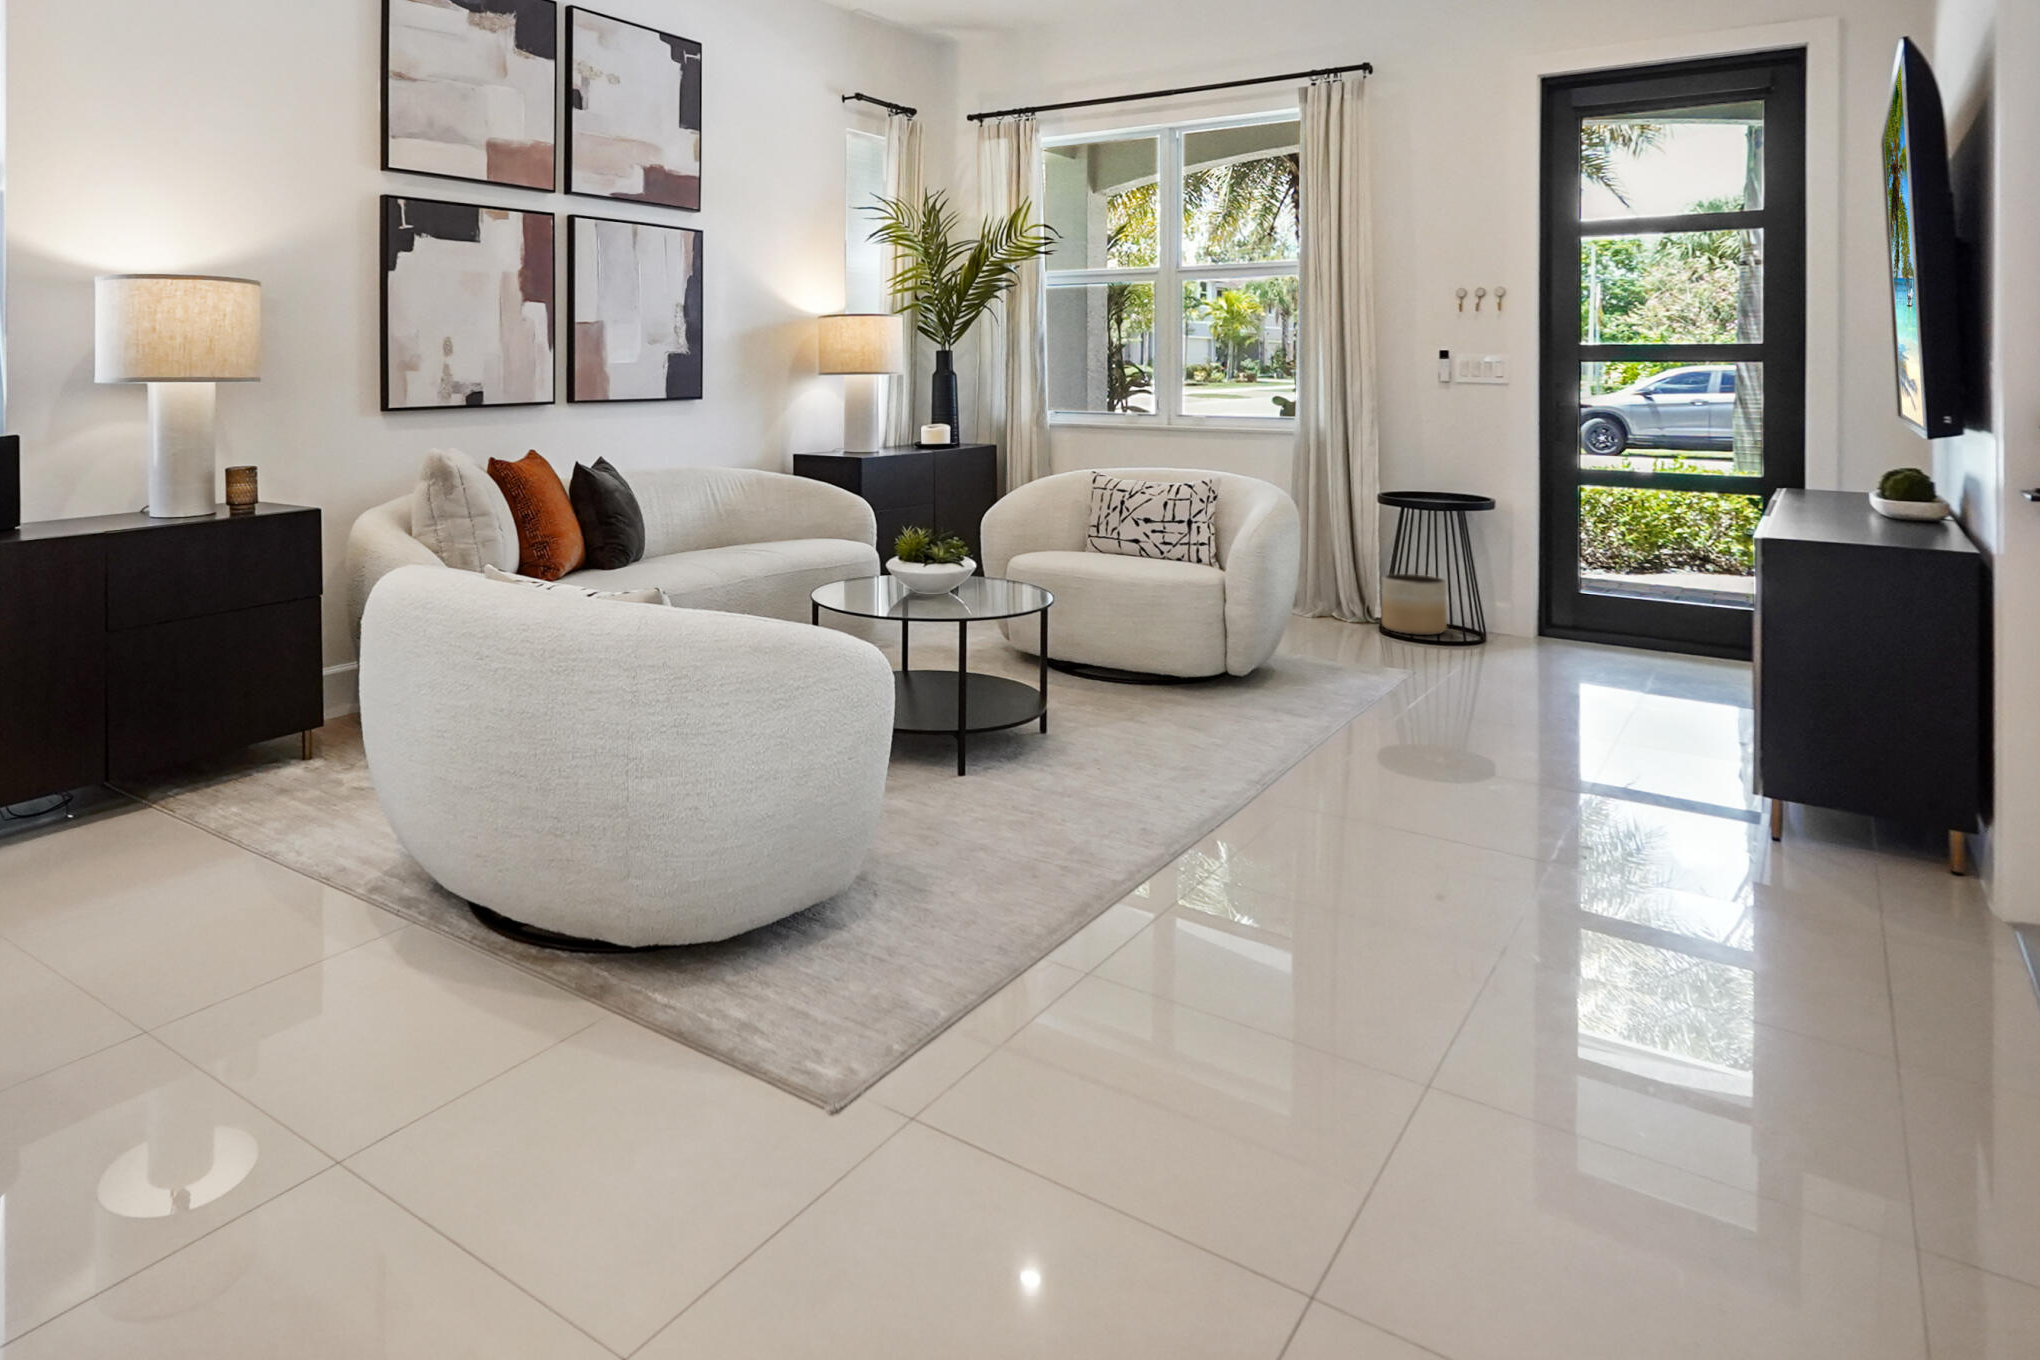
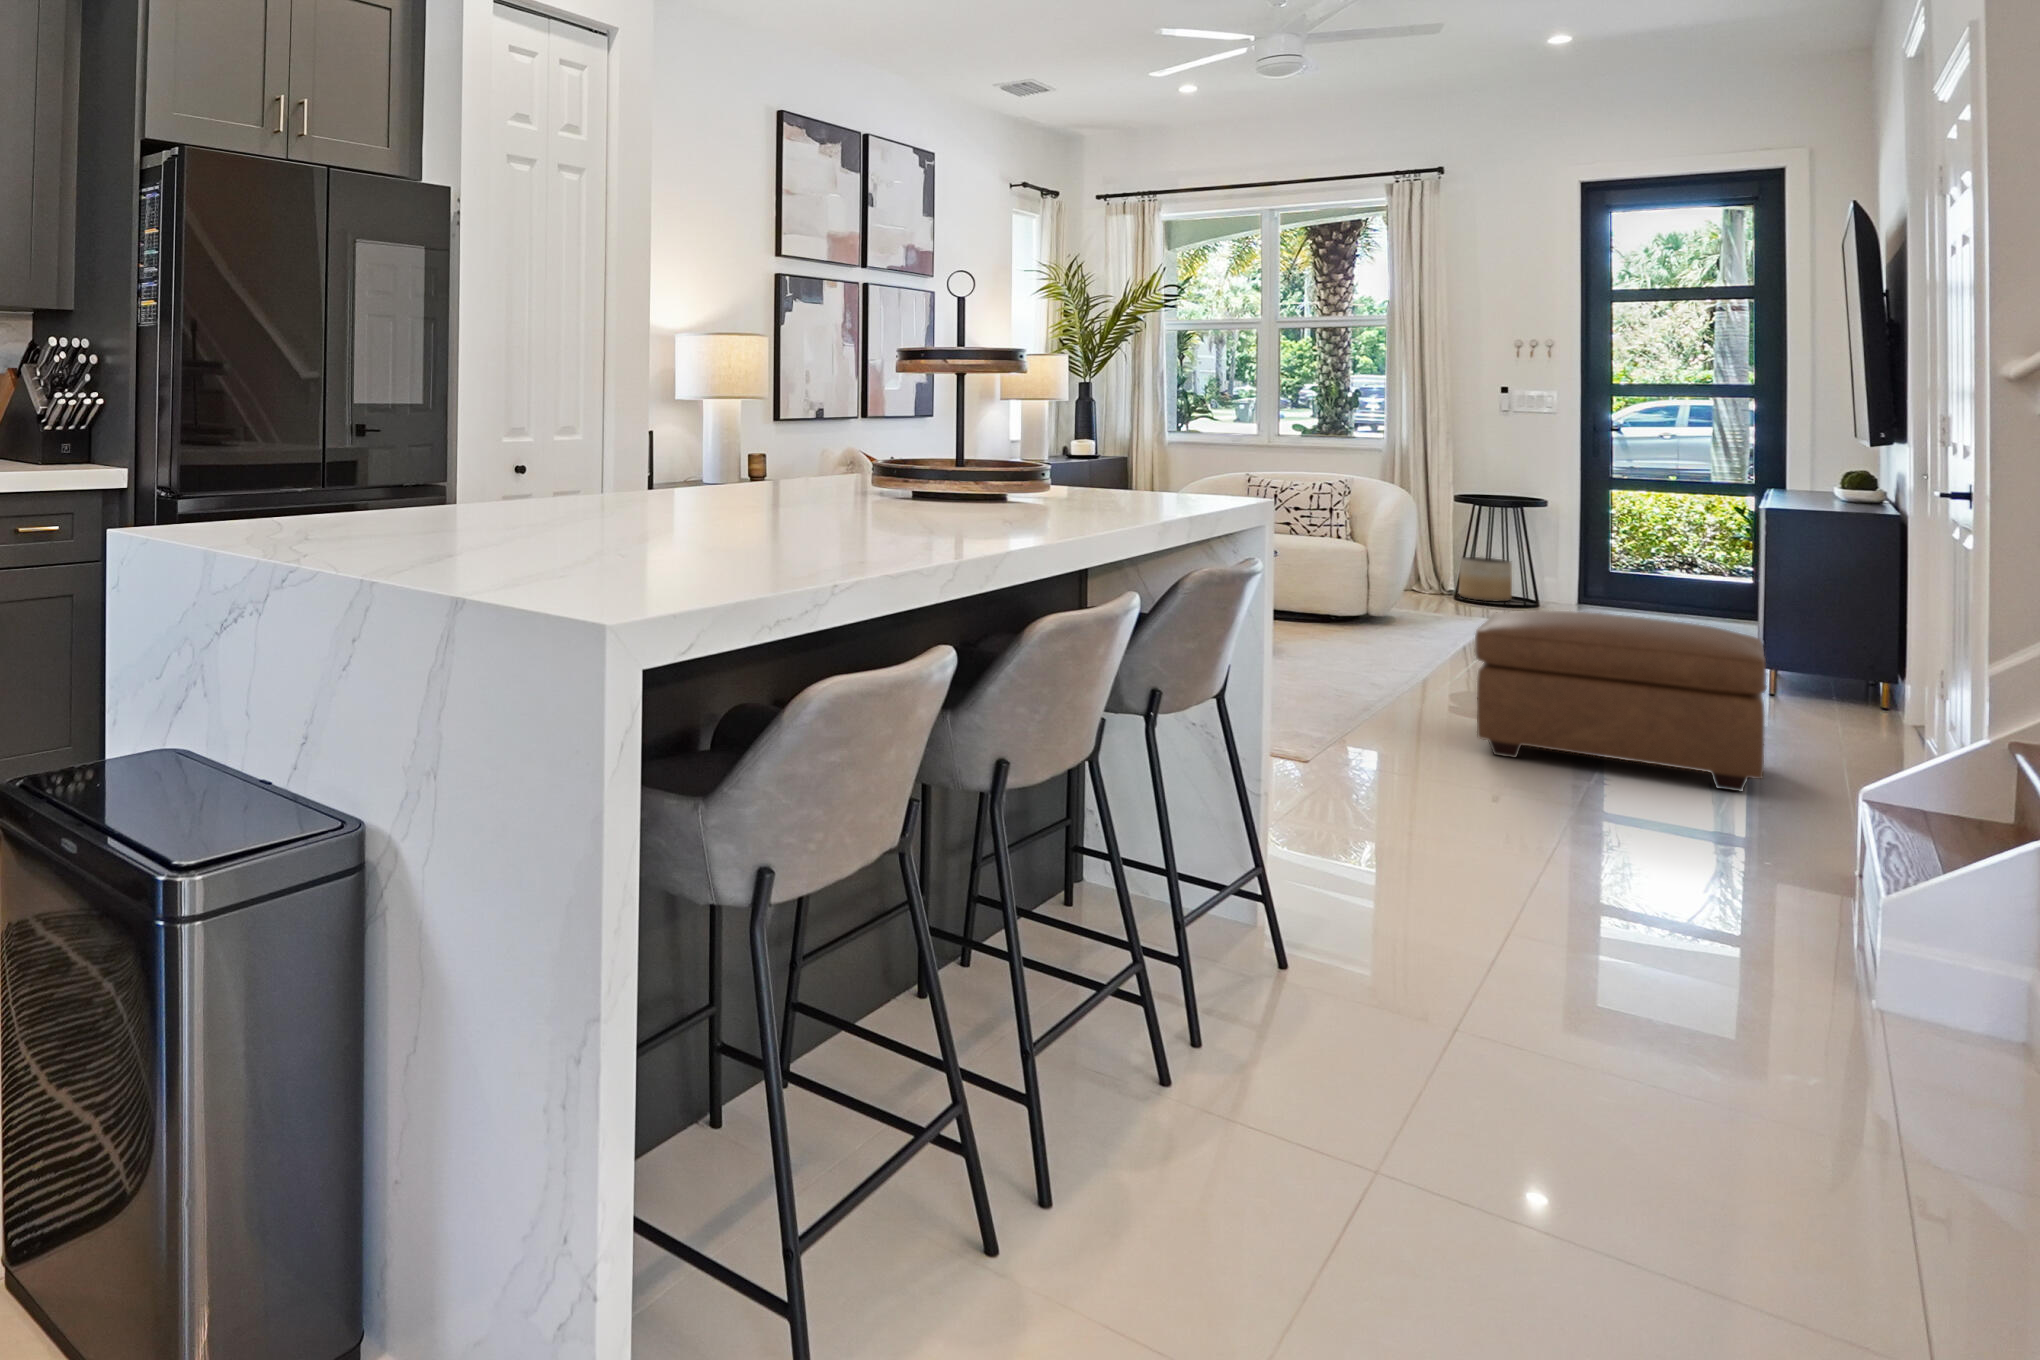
ottoman: none [1213,763,1776,1242] -> present [1475,610,1767,792]

